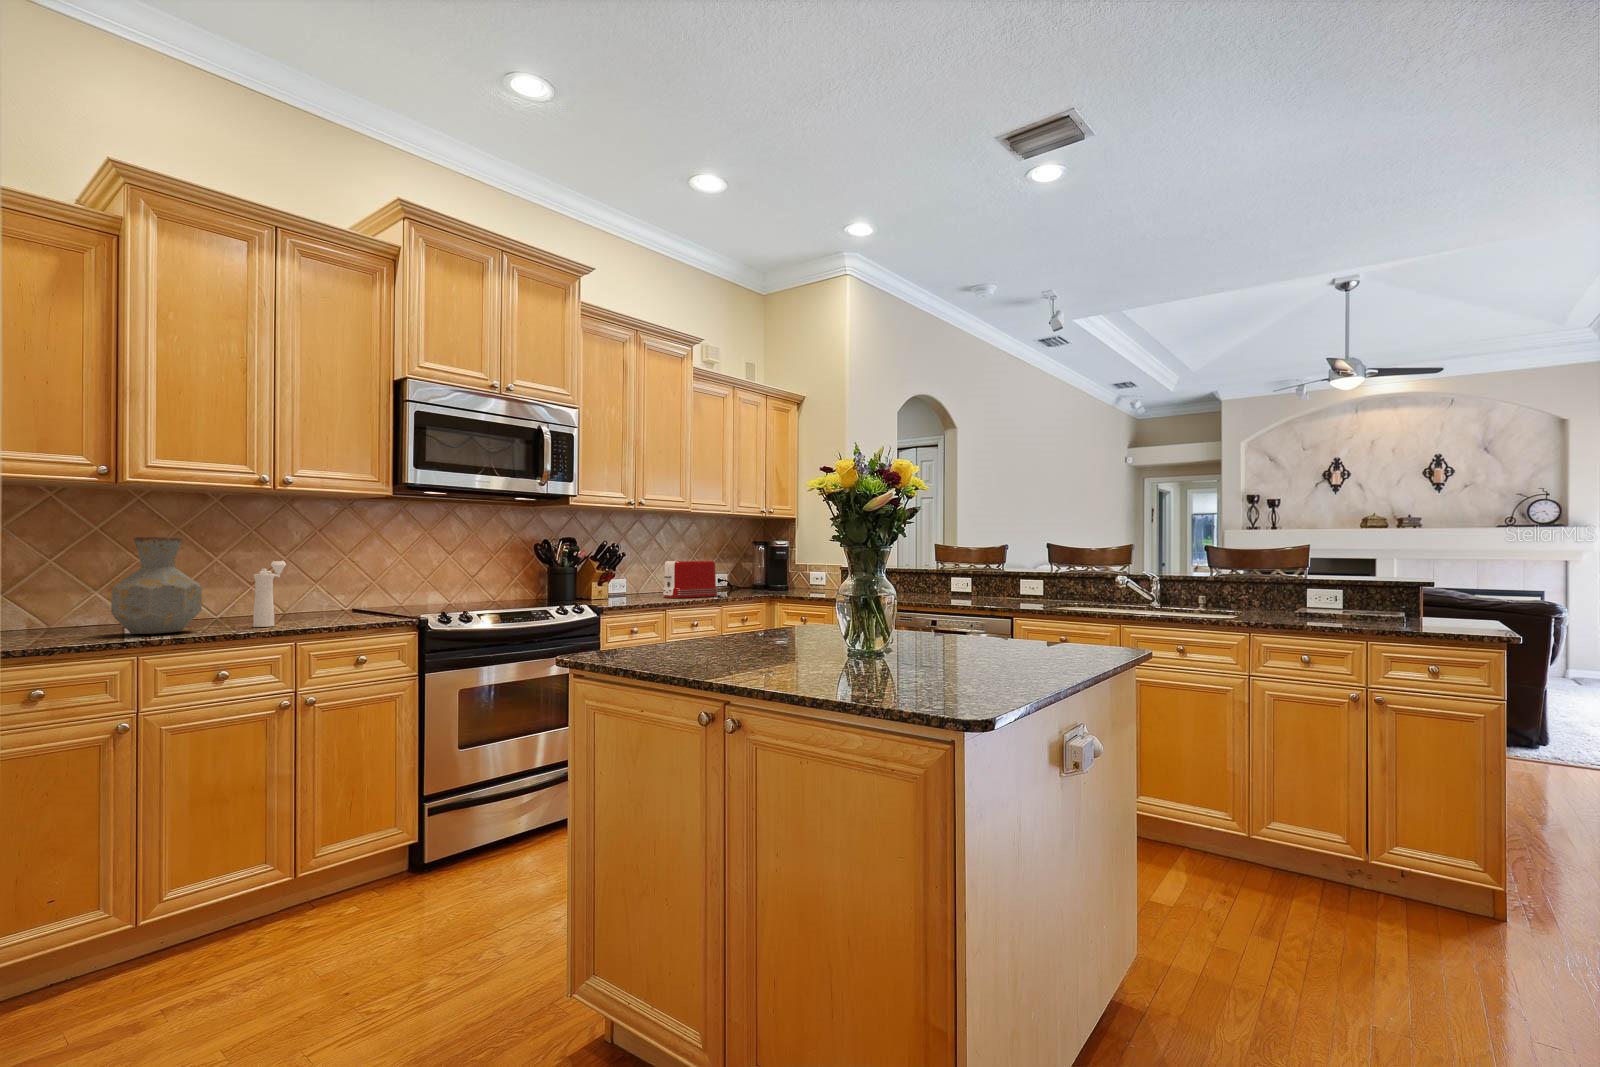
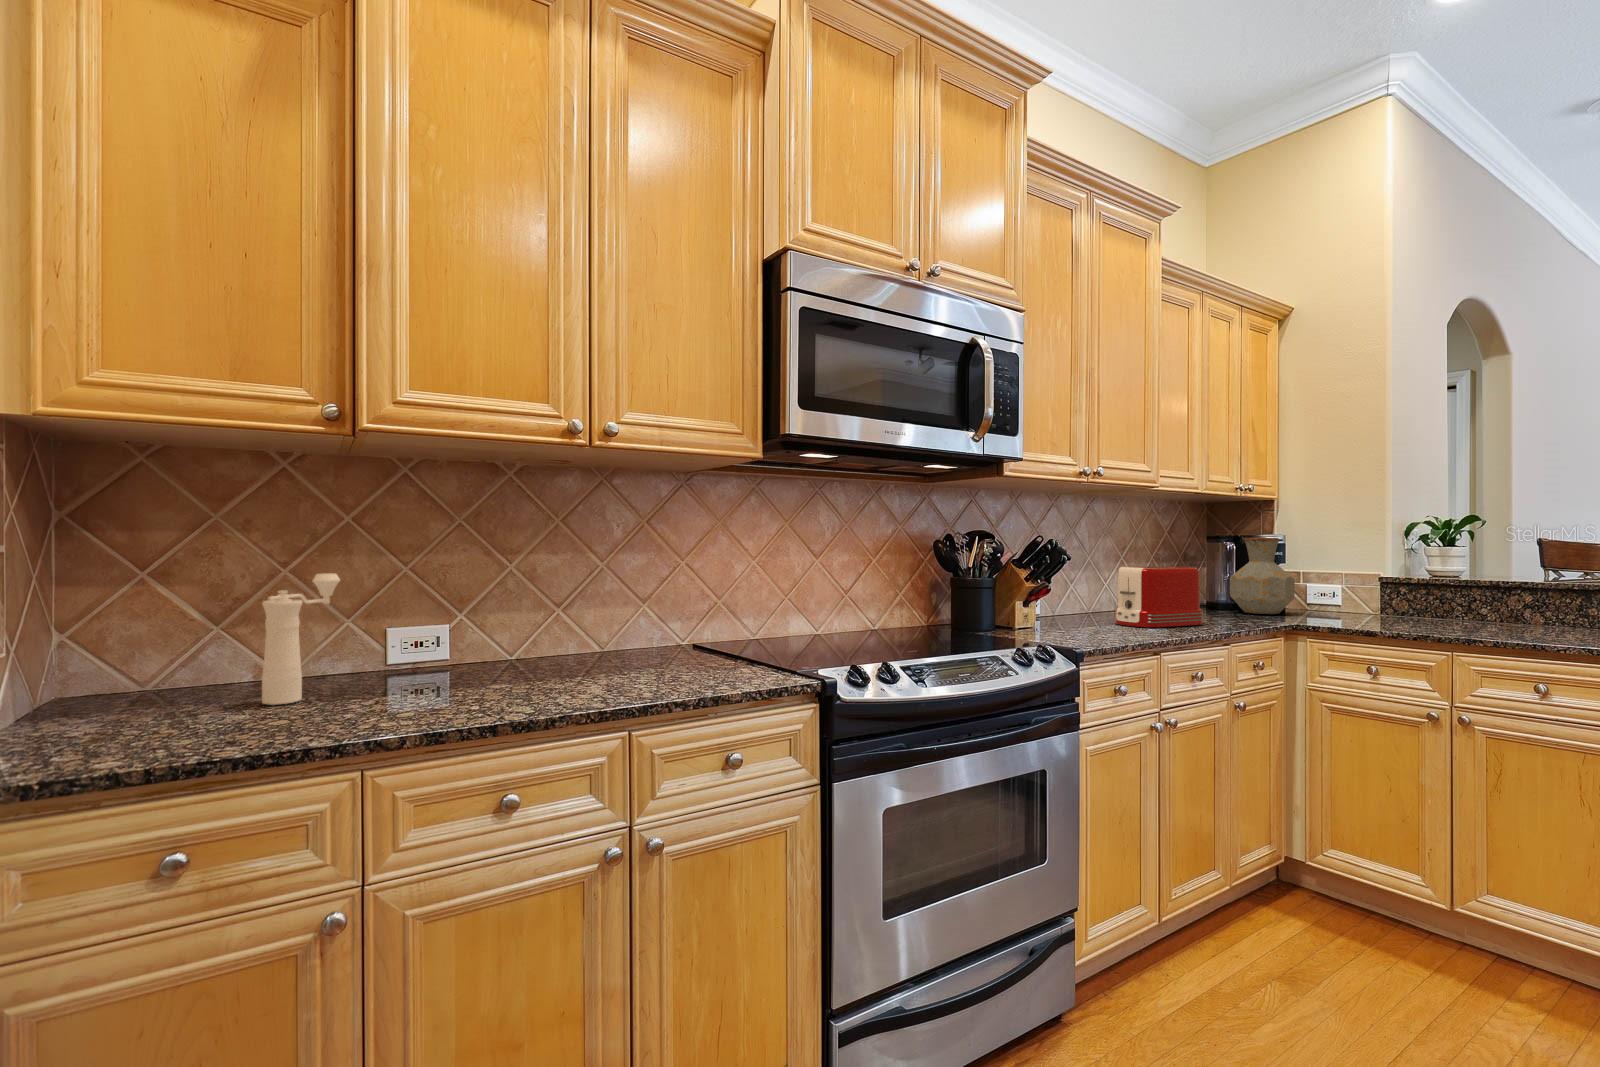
vase: present [111,537,202,635] -> present [1230,538,1295,615]
pepper mill: present [253,561,286,627] -> present [262,574,340,705]

